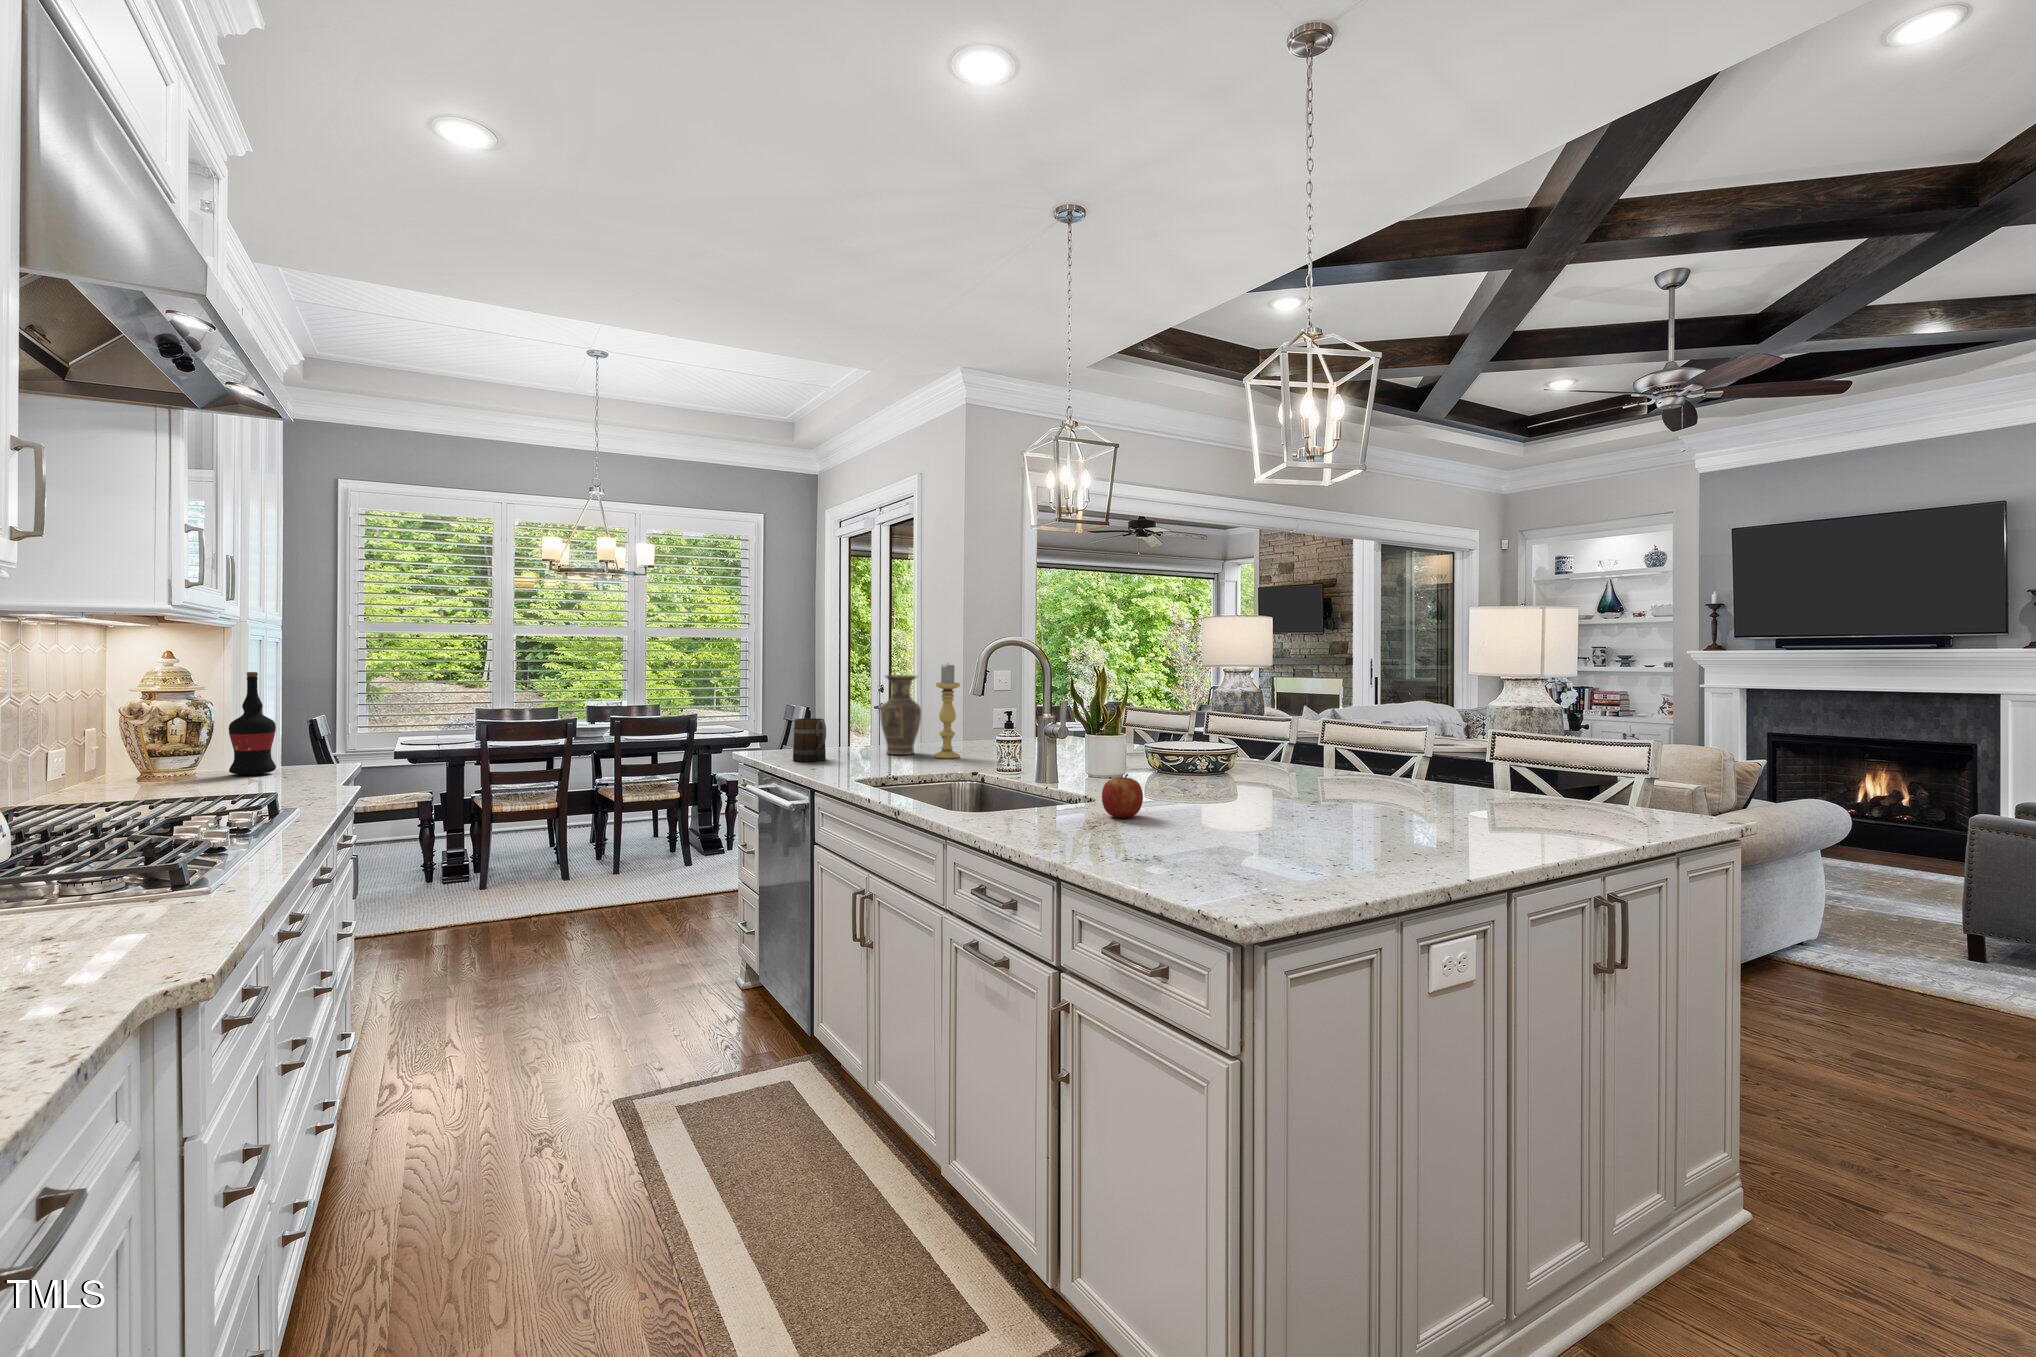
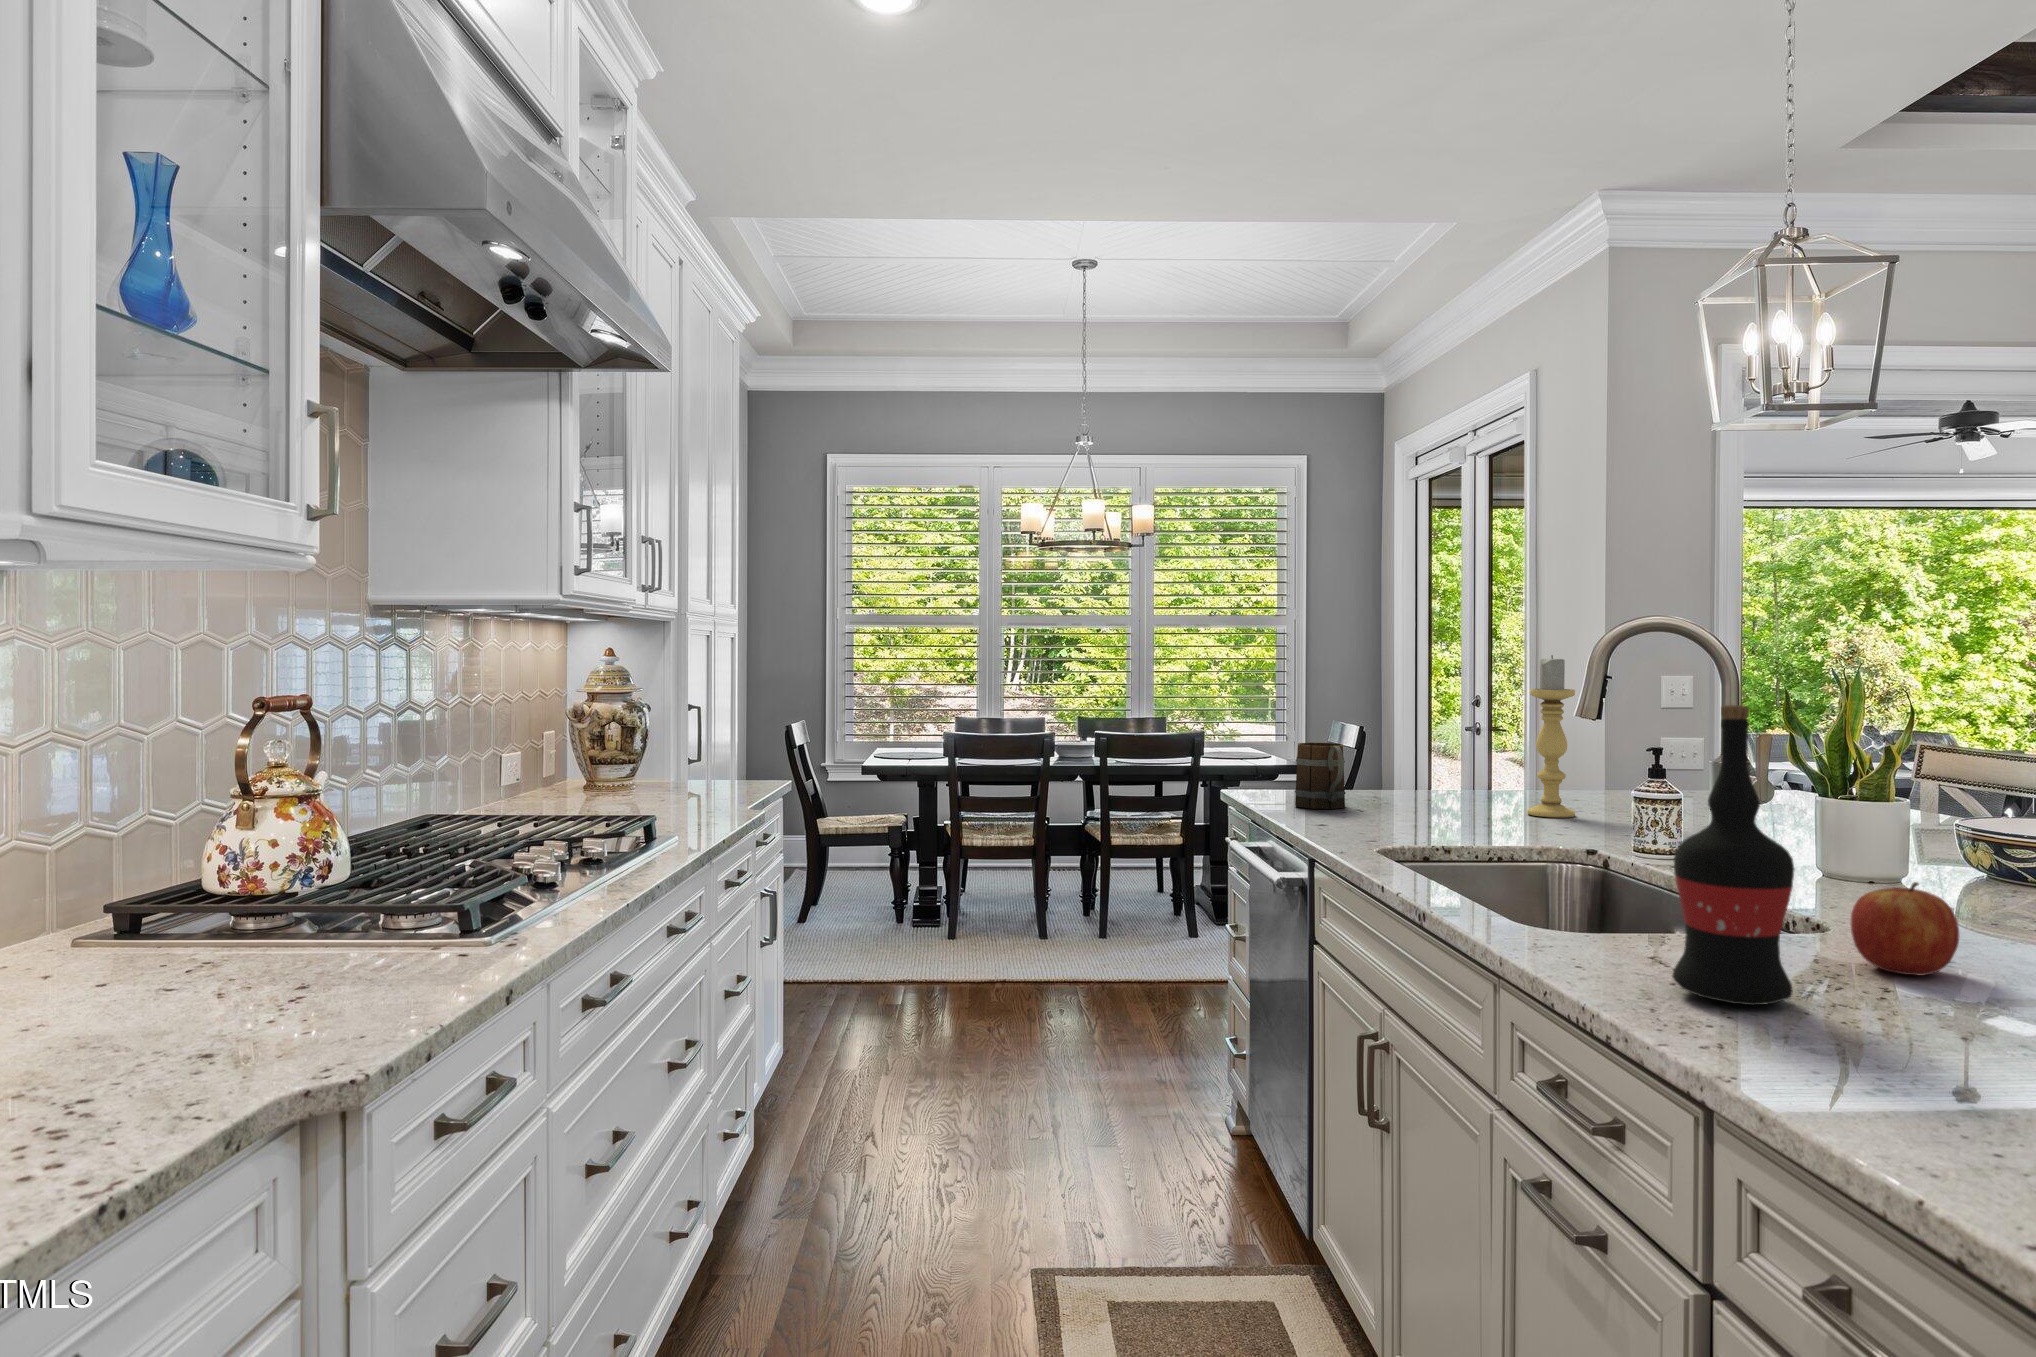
wine bottle: present [229,672,276,775] -> present [1672,705,1794,1005]
vase: present [880,675,921,755] -> none [1436,677,1507,807]

